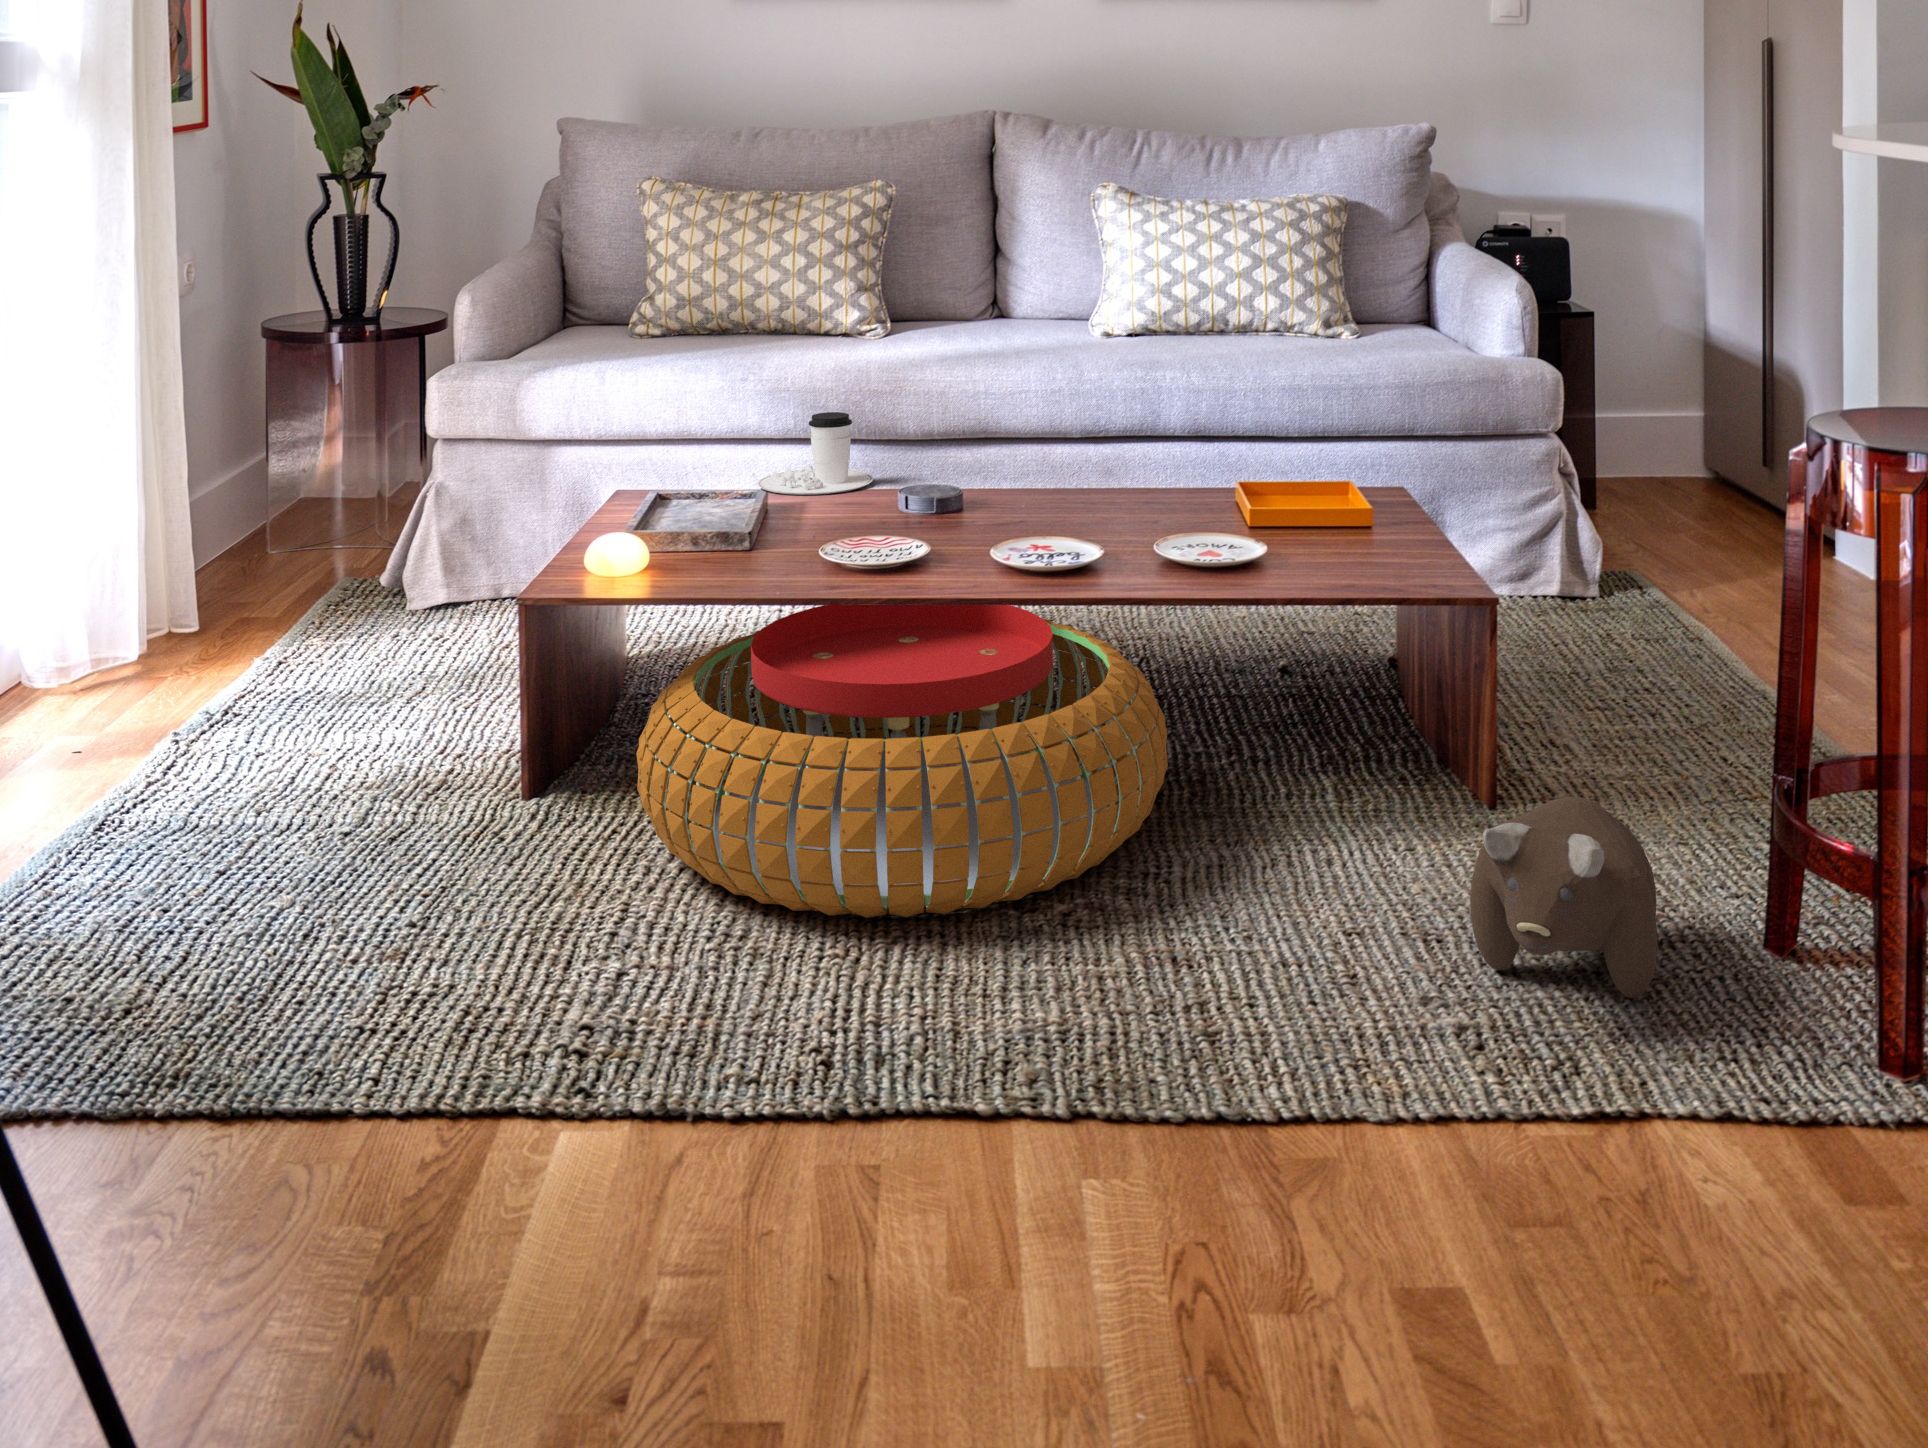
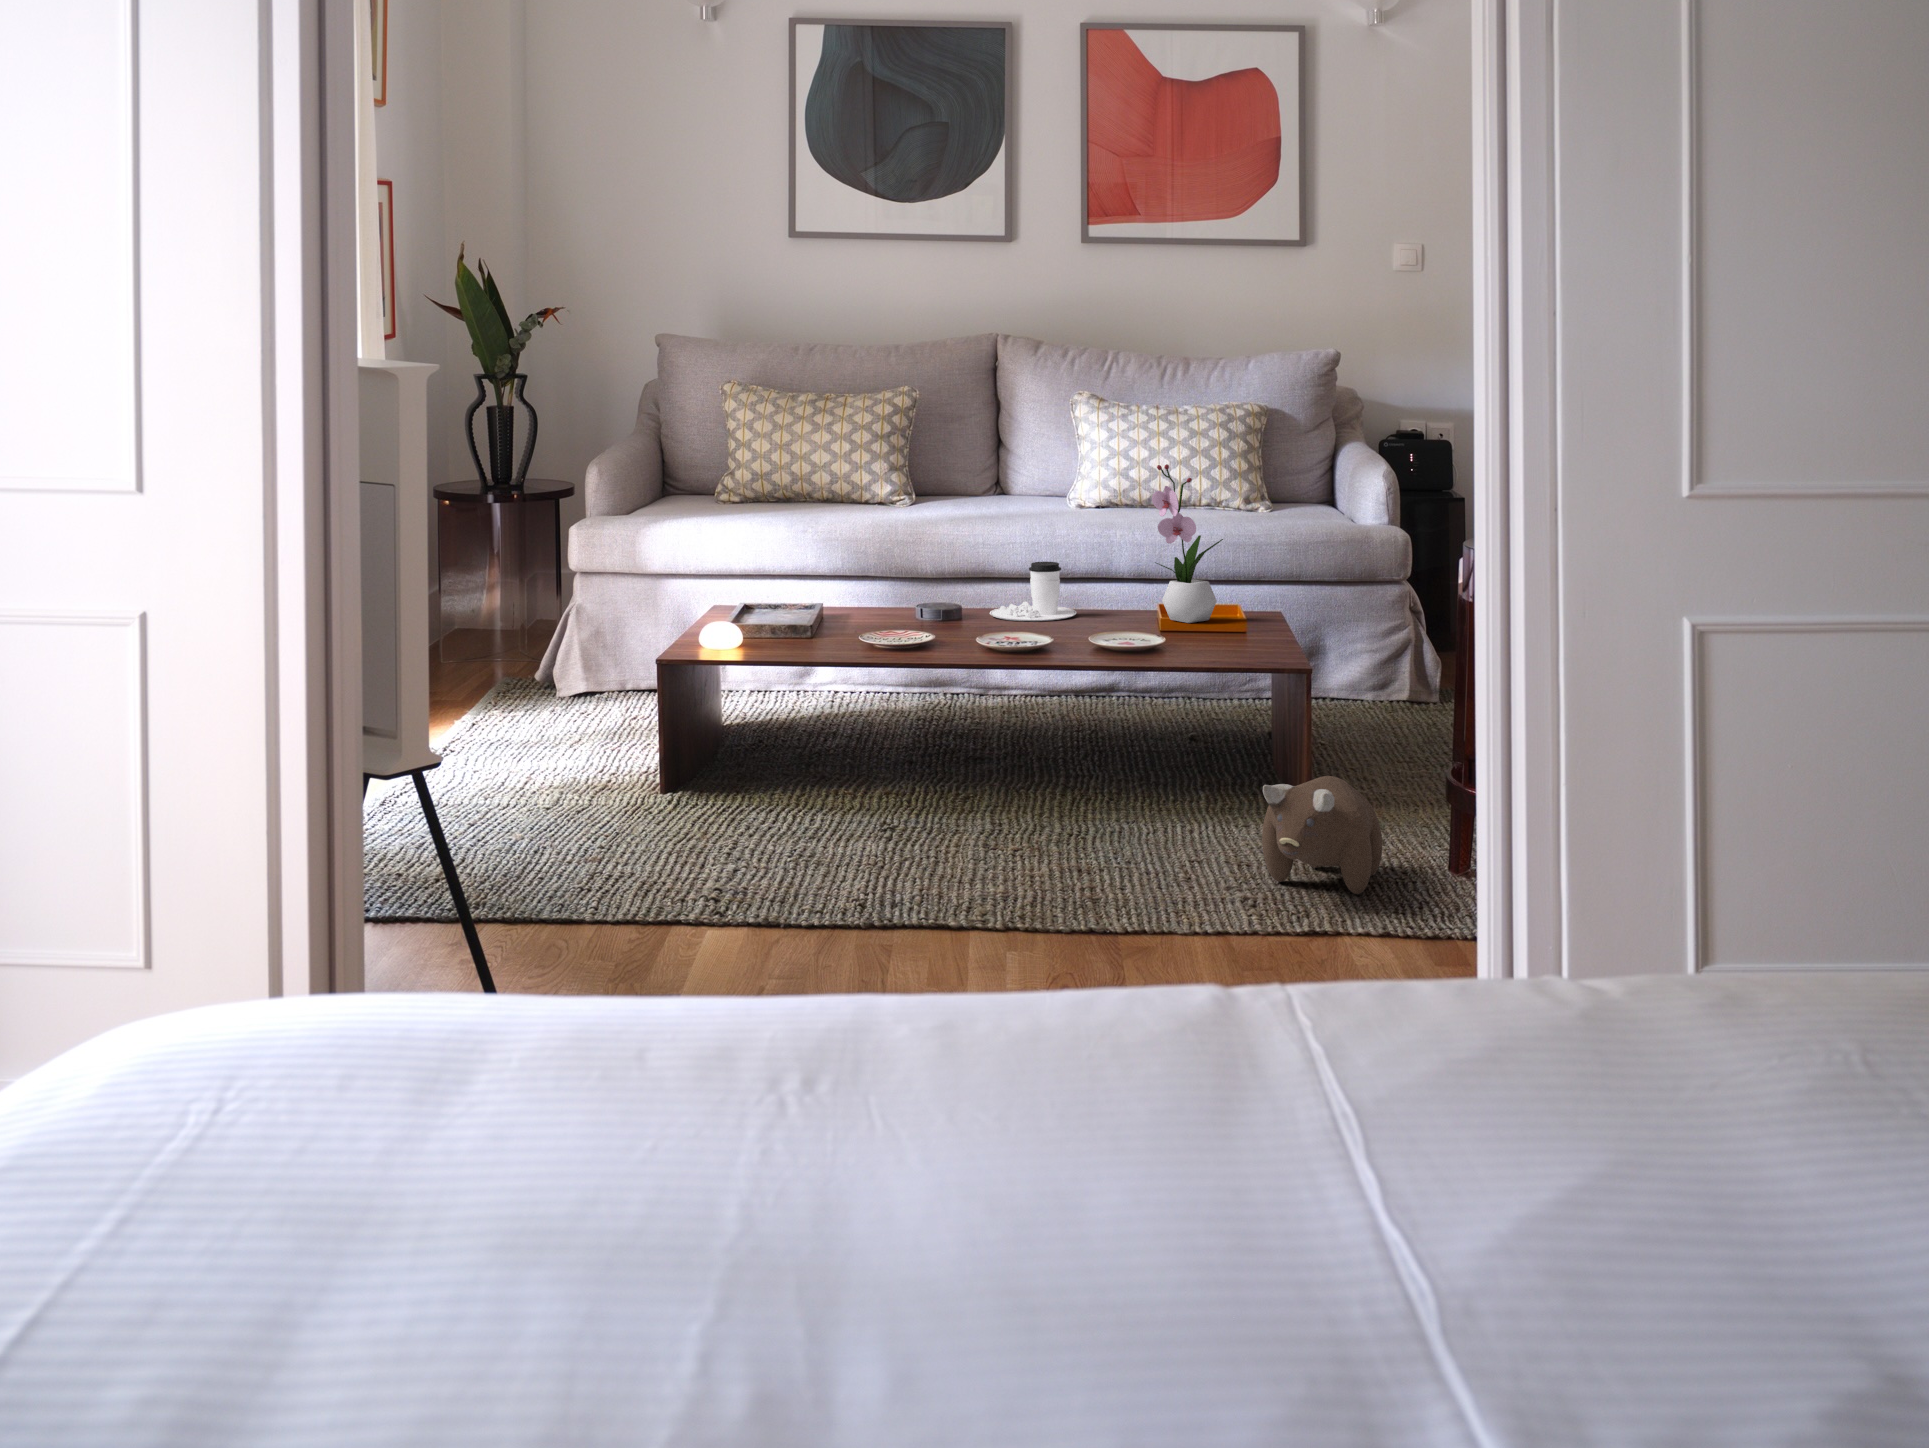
flower arrangement: none [1235,287,1337,512] -> present [1152,464,1223,623]
coffee cup: present [757,412,873,495] -> present [990,562,1077,621]
pouf: present [636,604,1168,918] -> none [739,669,1088,852]

